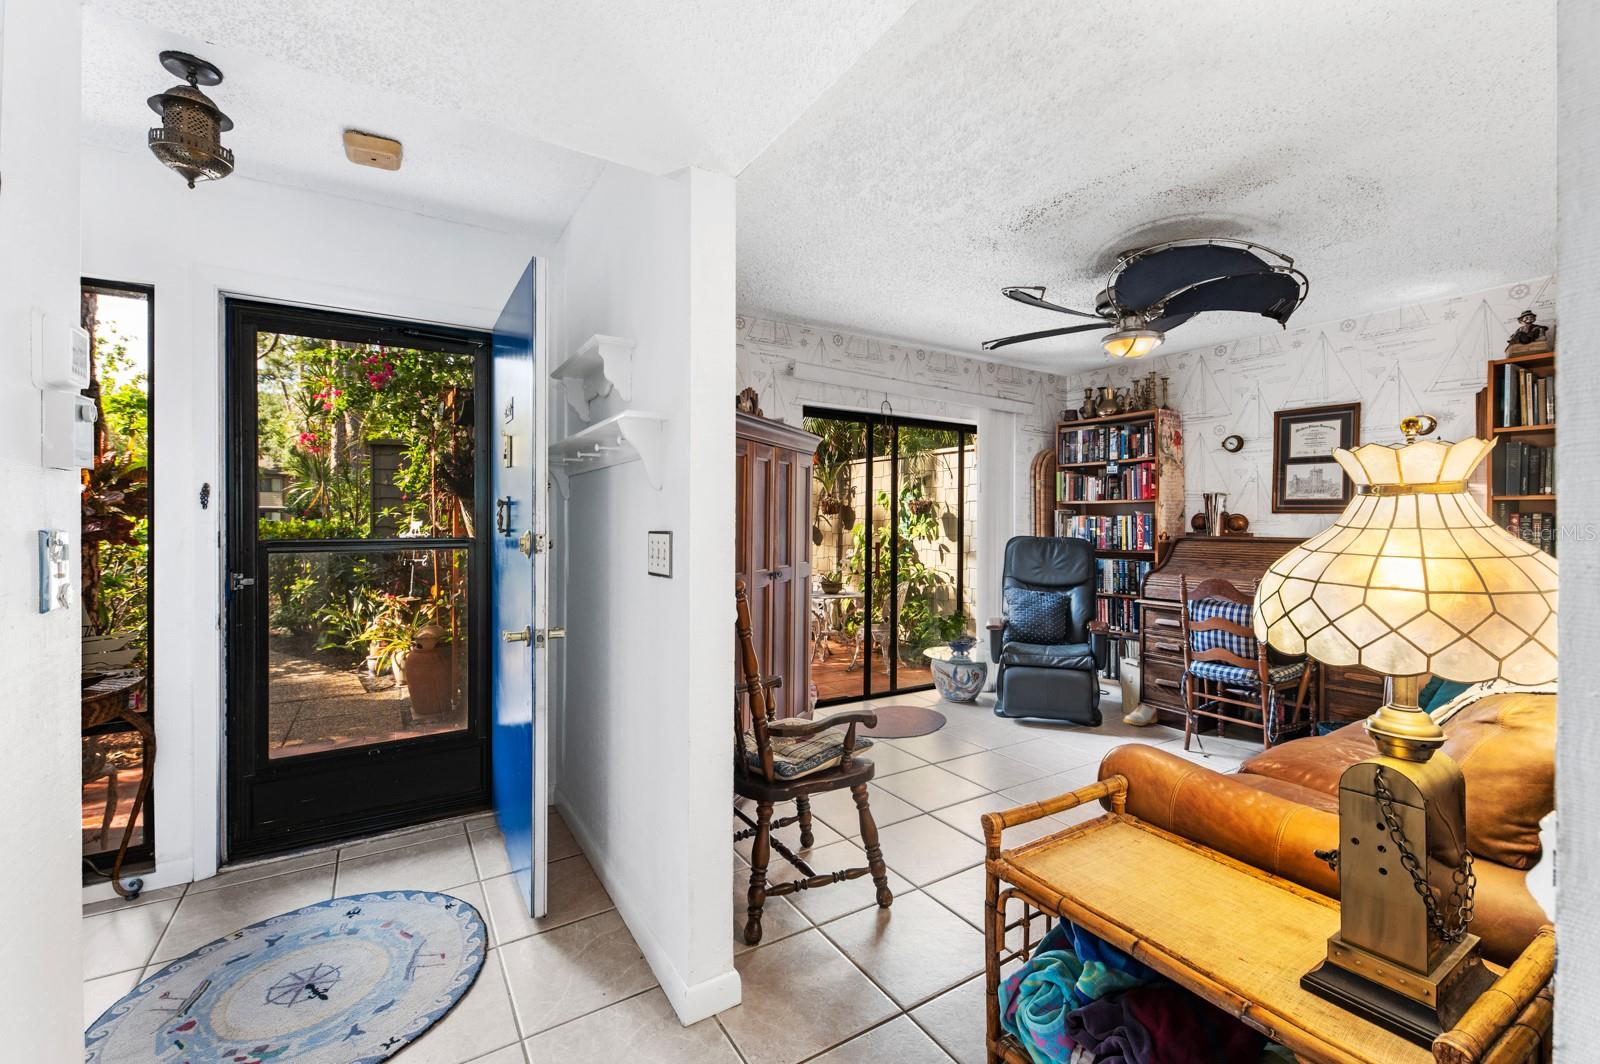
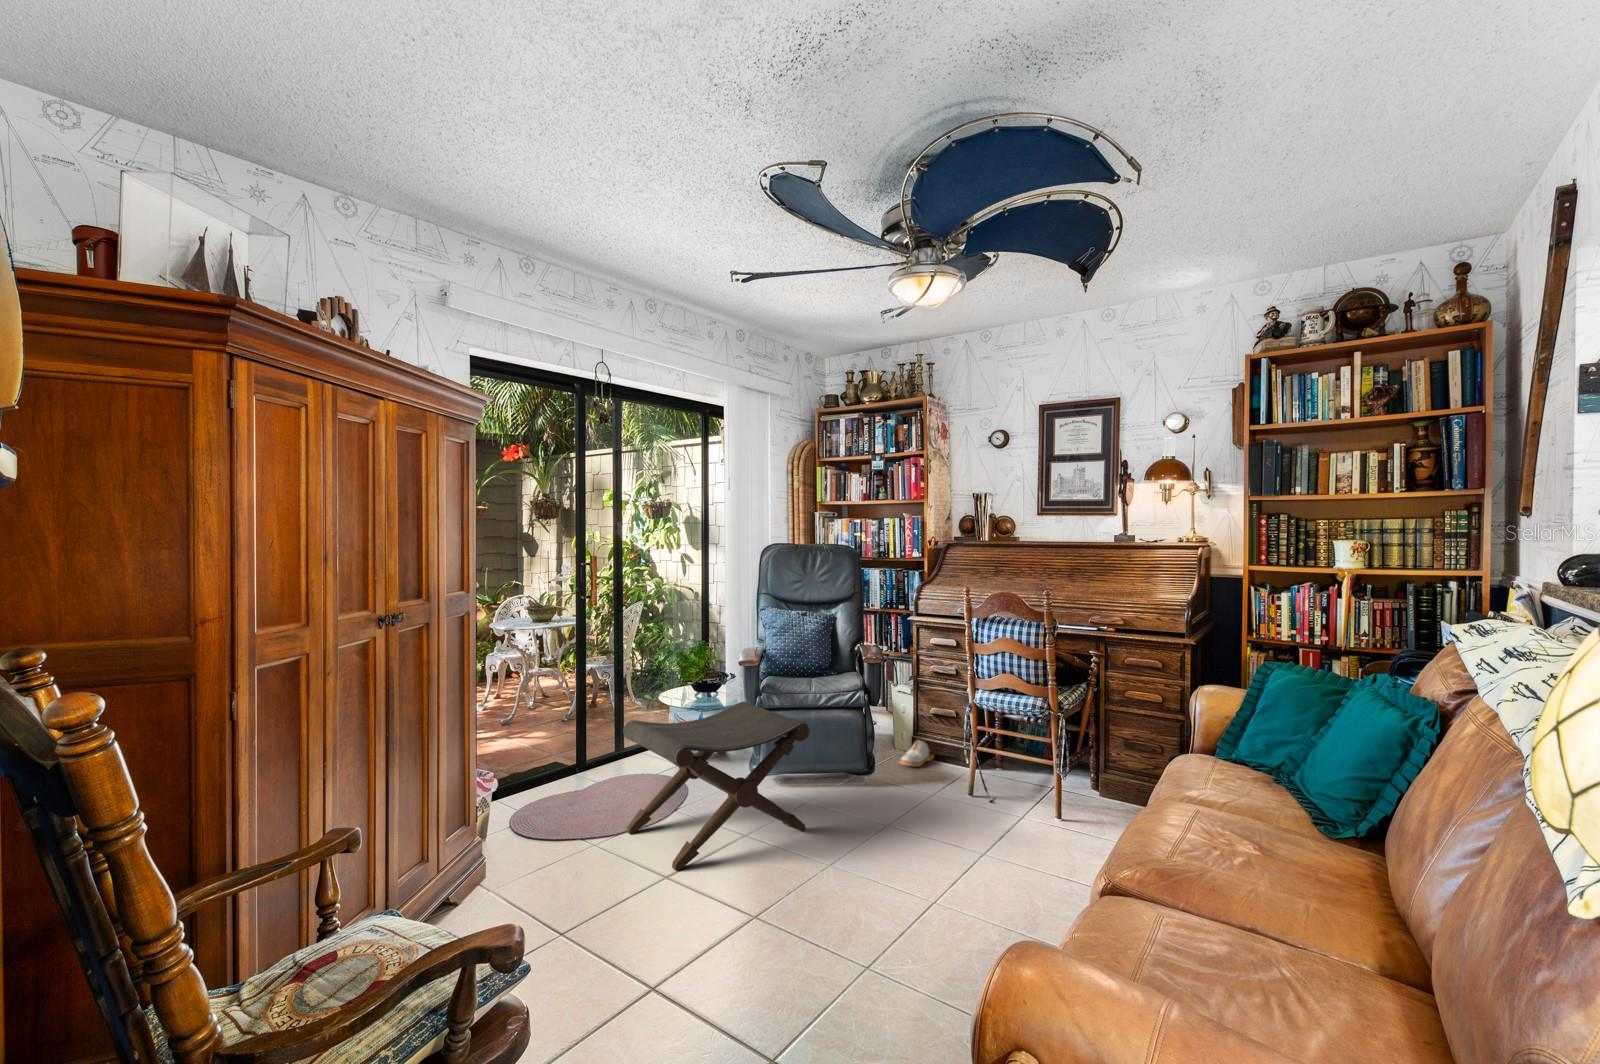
footstool: none [898,655,1038,763] -> present [623,702,809,870]

